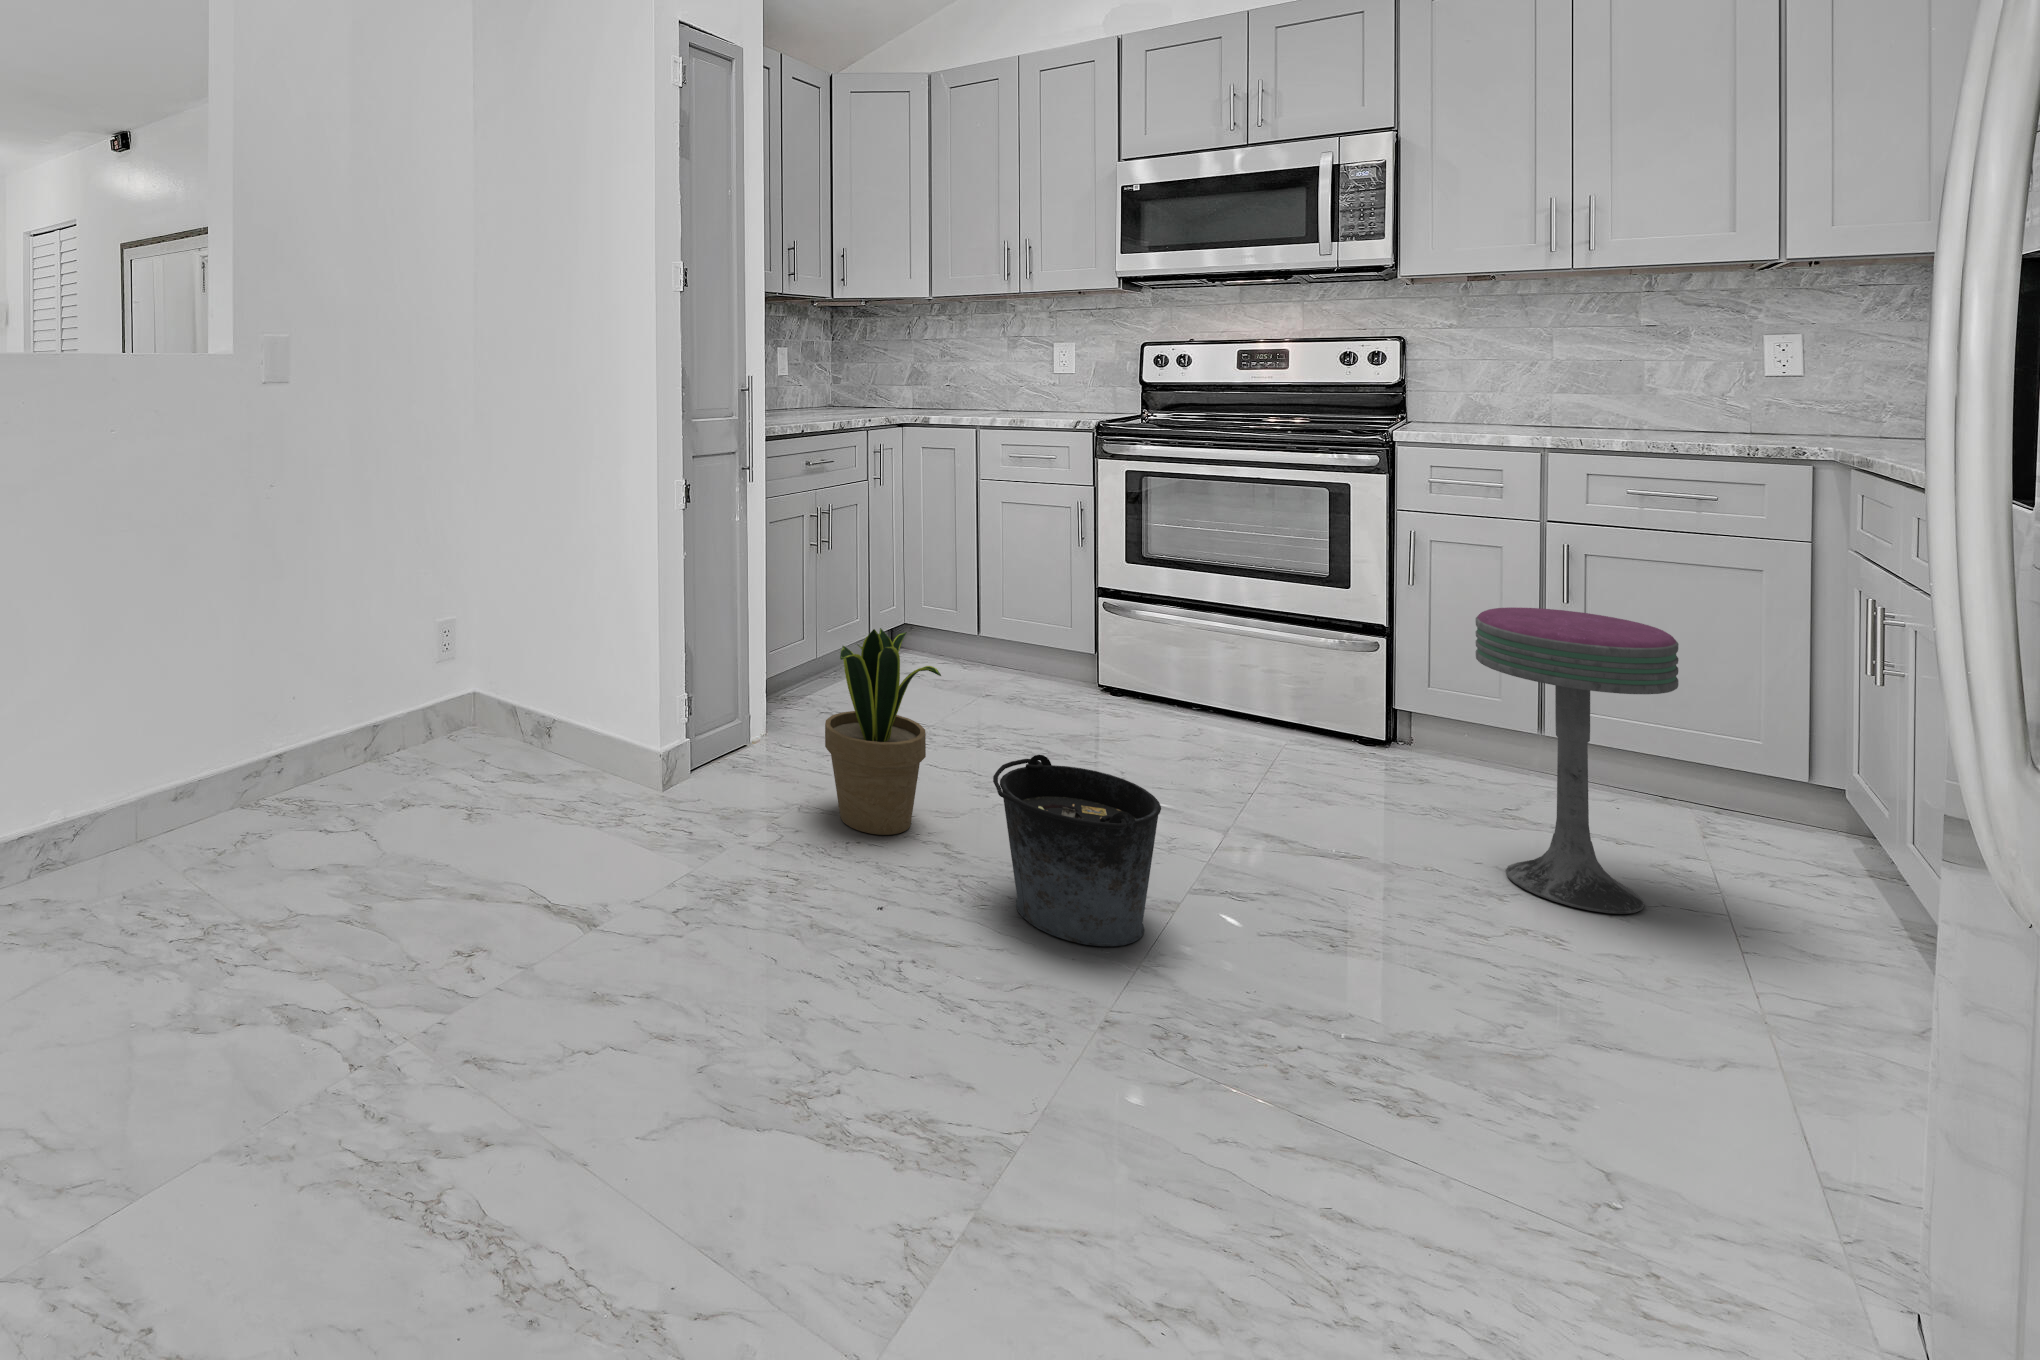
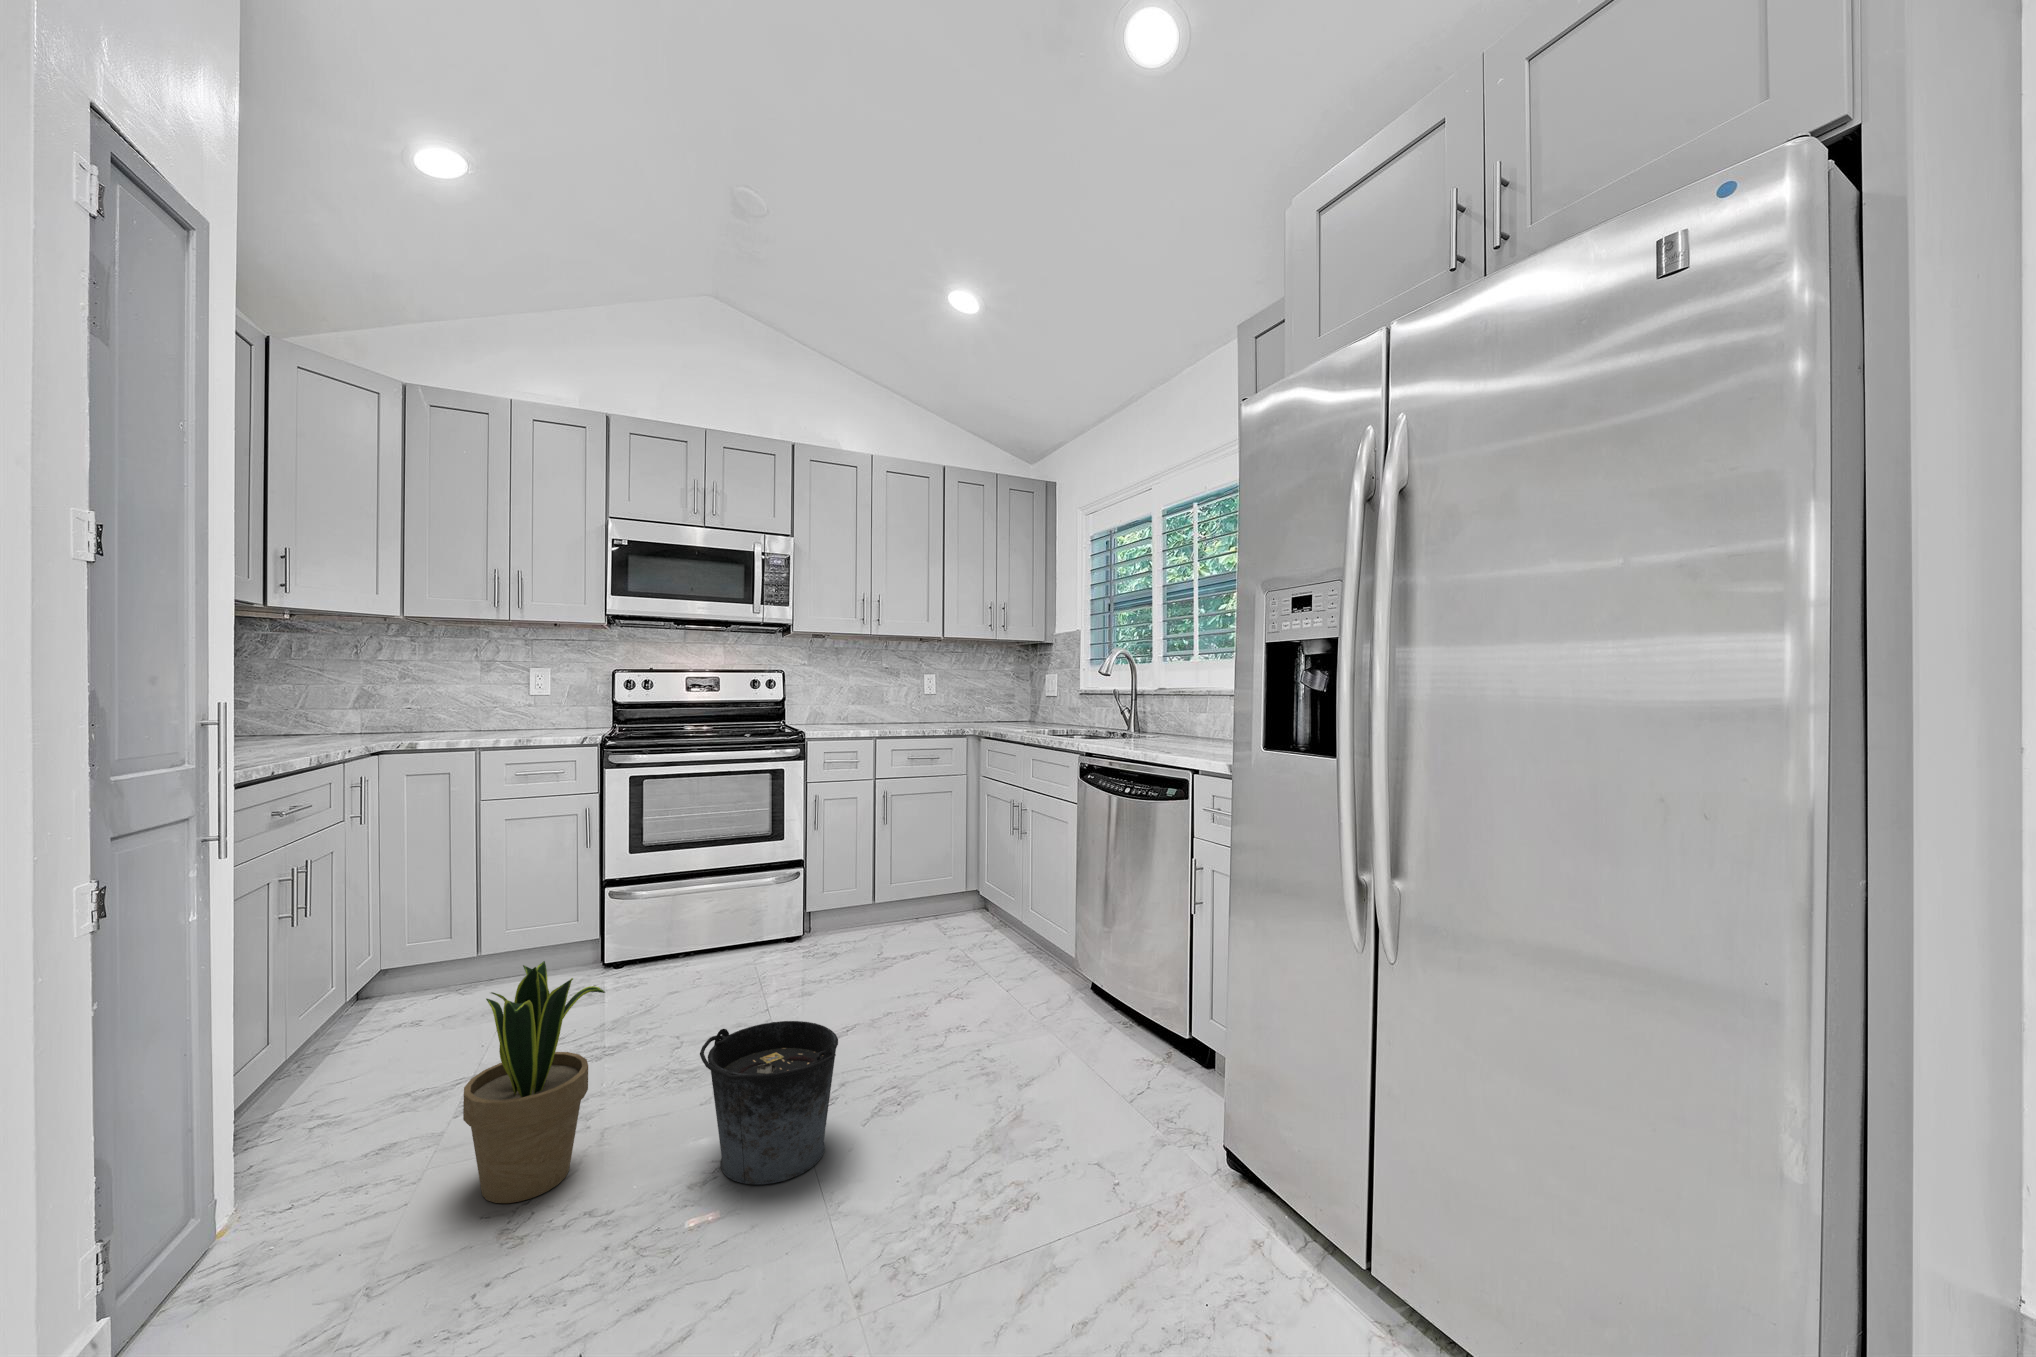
bar stool: present [1476,607,1679,914] -> none [903,826,987,997]

